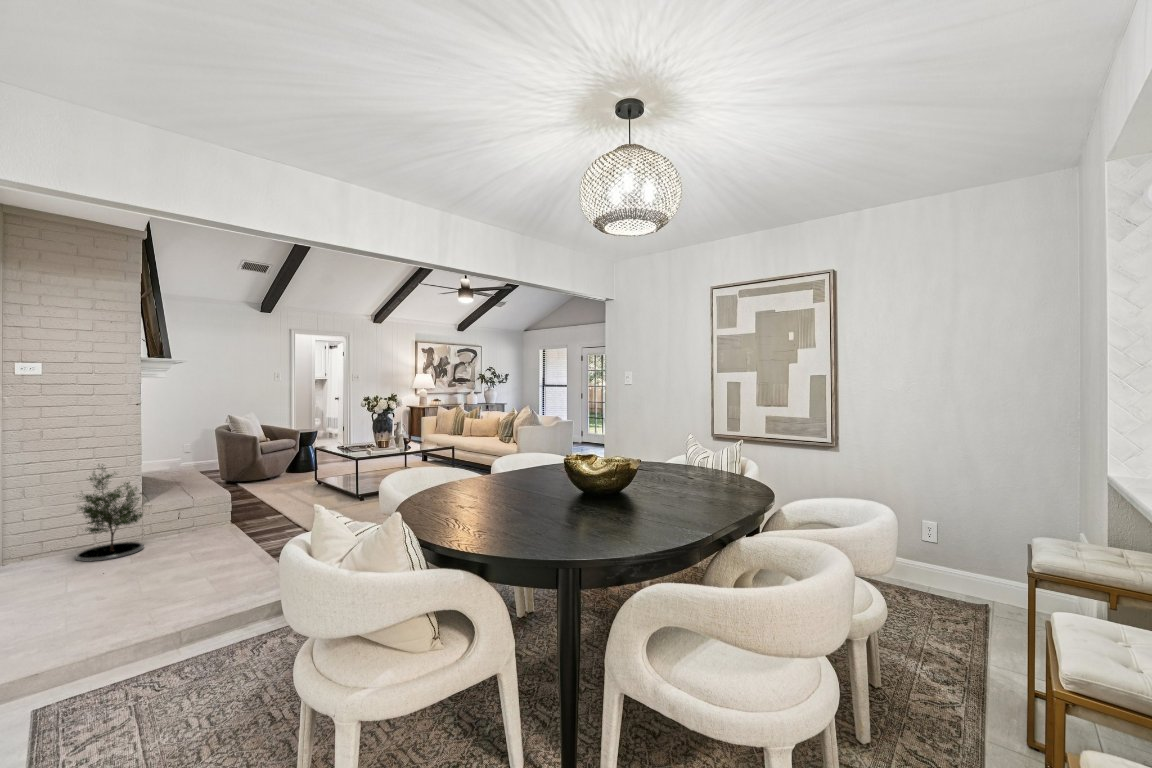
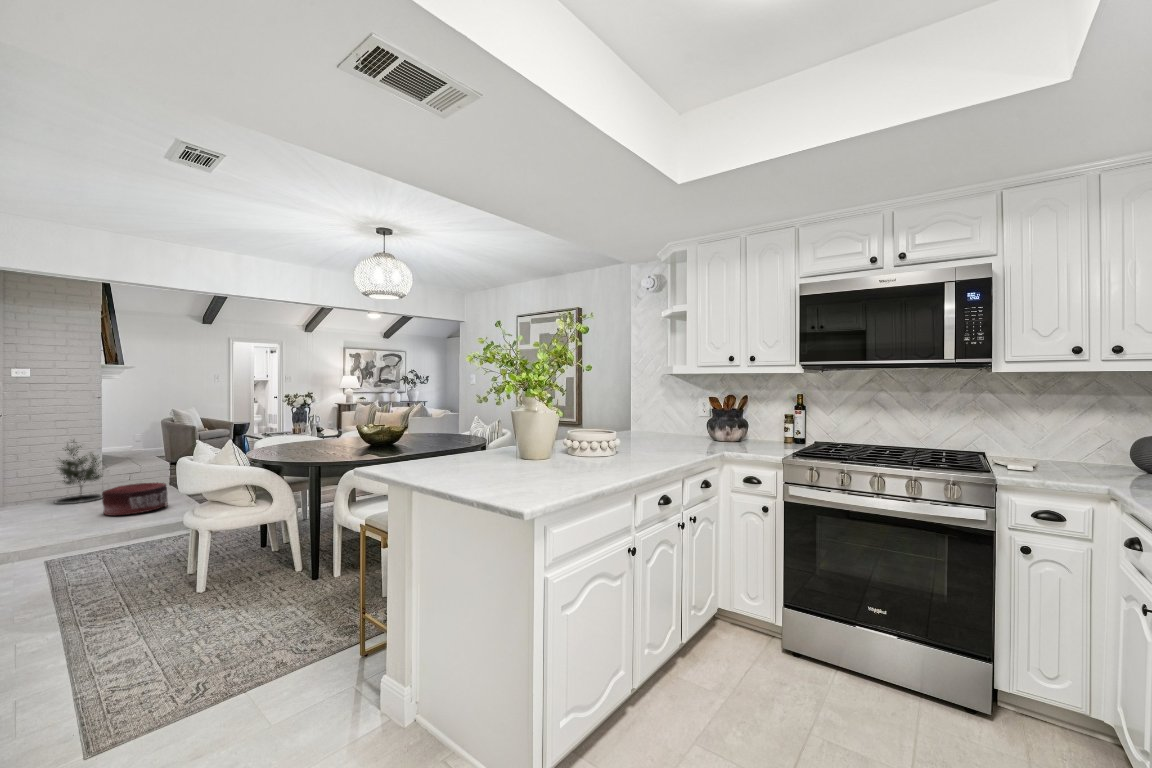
pouf: none [139,532,236,591] -> present [102,483,168,516]

